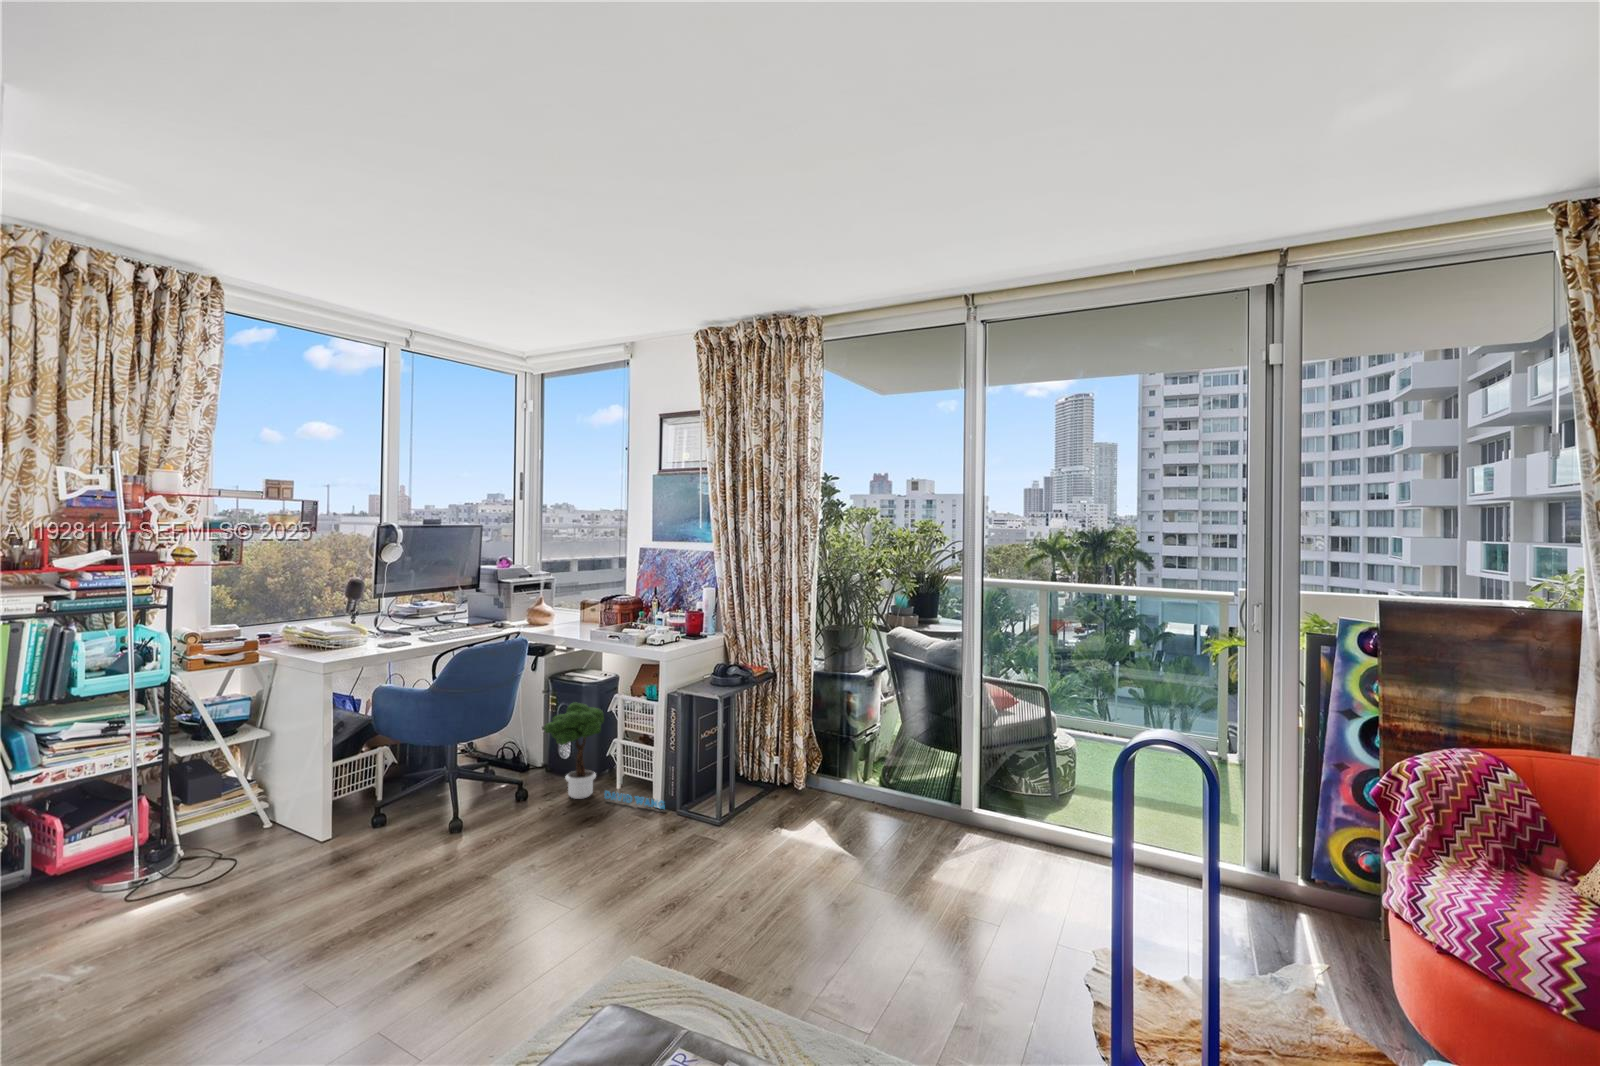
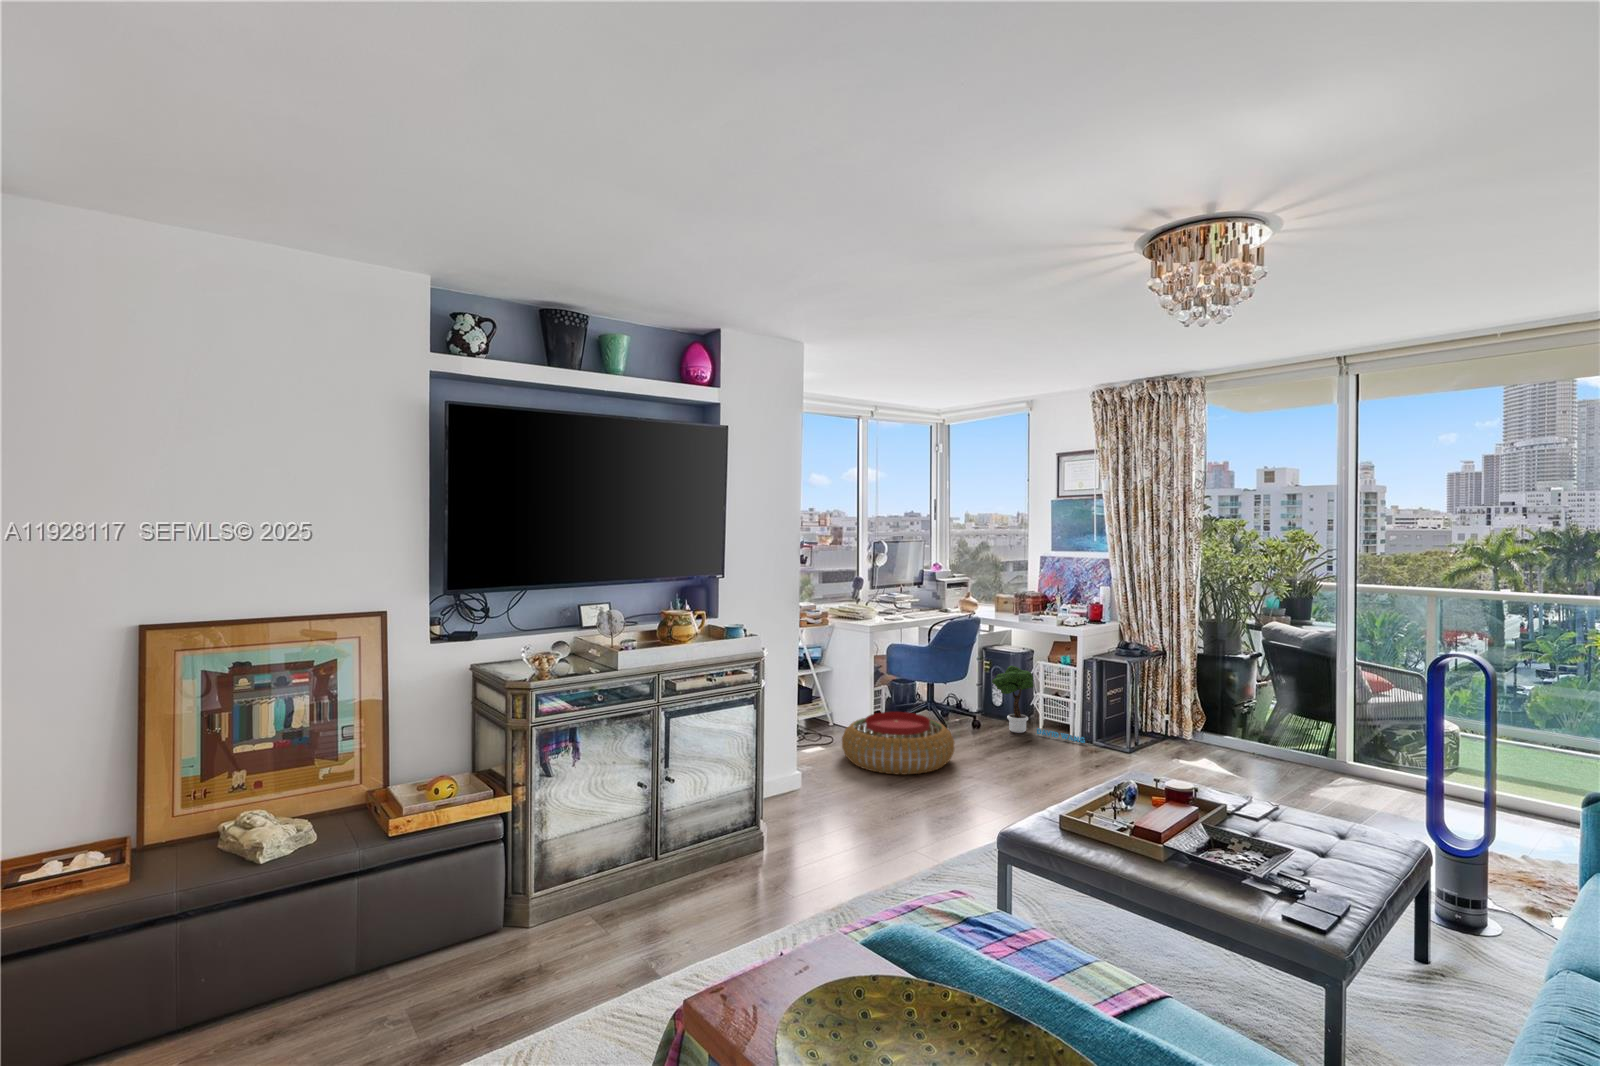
pouf: none [202,802,435,935] -> present [842,712,954,775]

